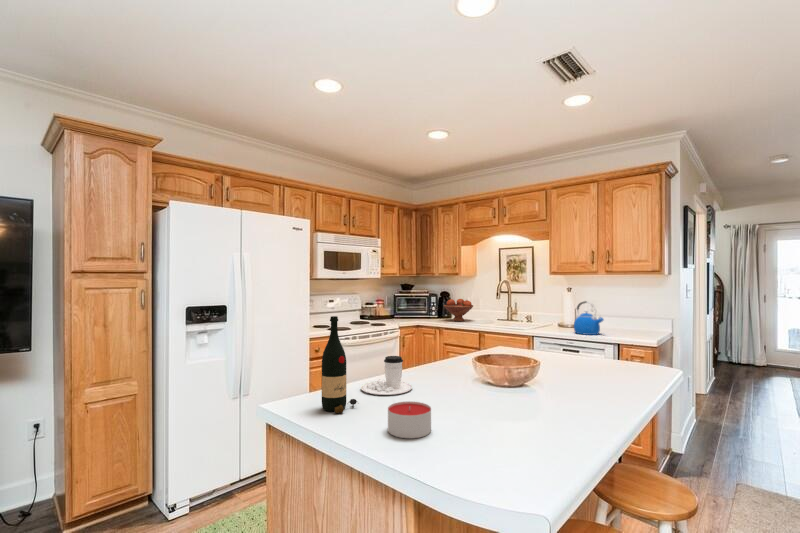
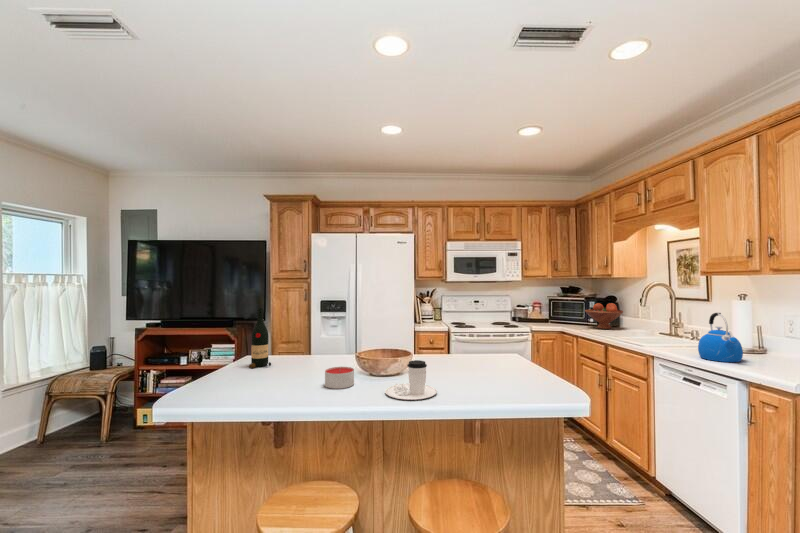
coffee cup: present [361,356,412,395] -> present [385,360,437,400]
candle: present [388,402,431,438] -> present [325,367,354,389]

